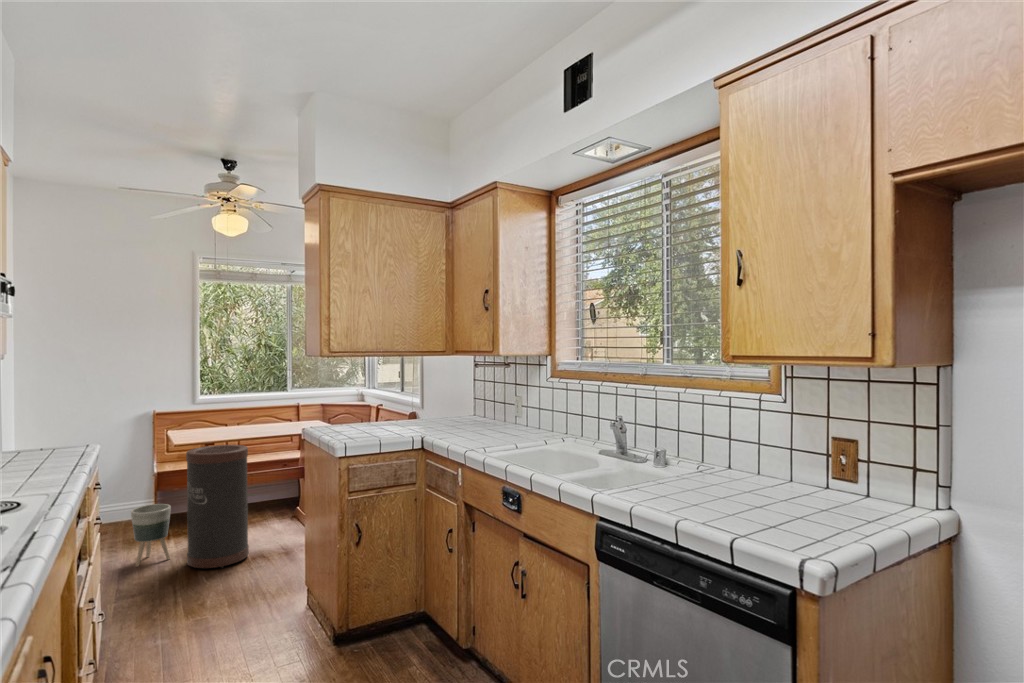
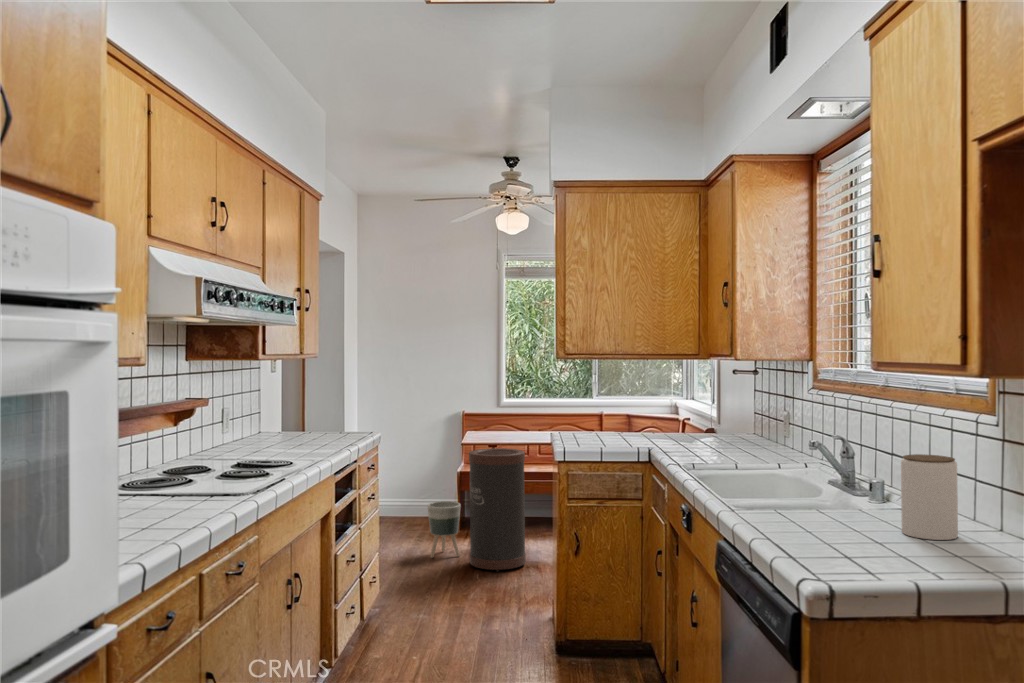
jar: none [743,429,788,498] -> present [901,454,958,540]

